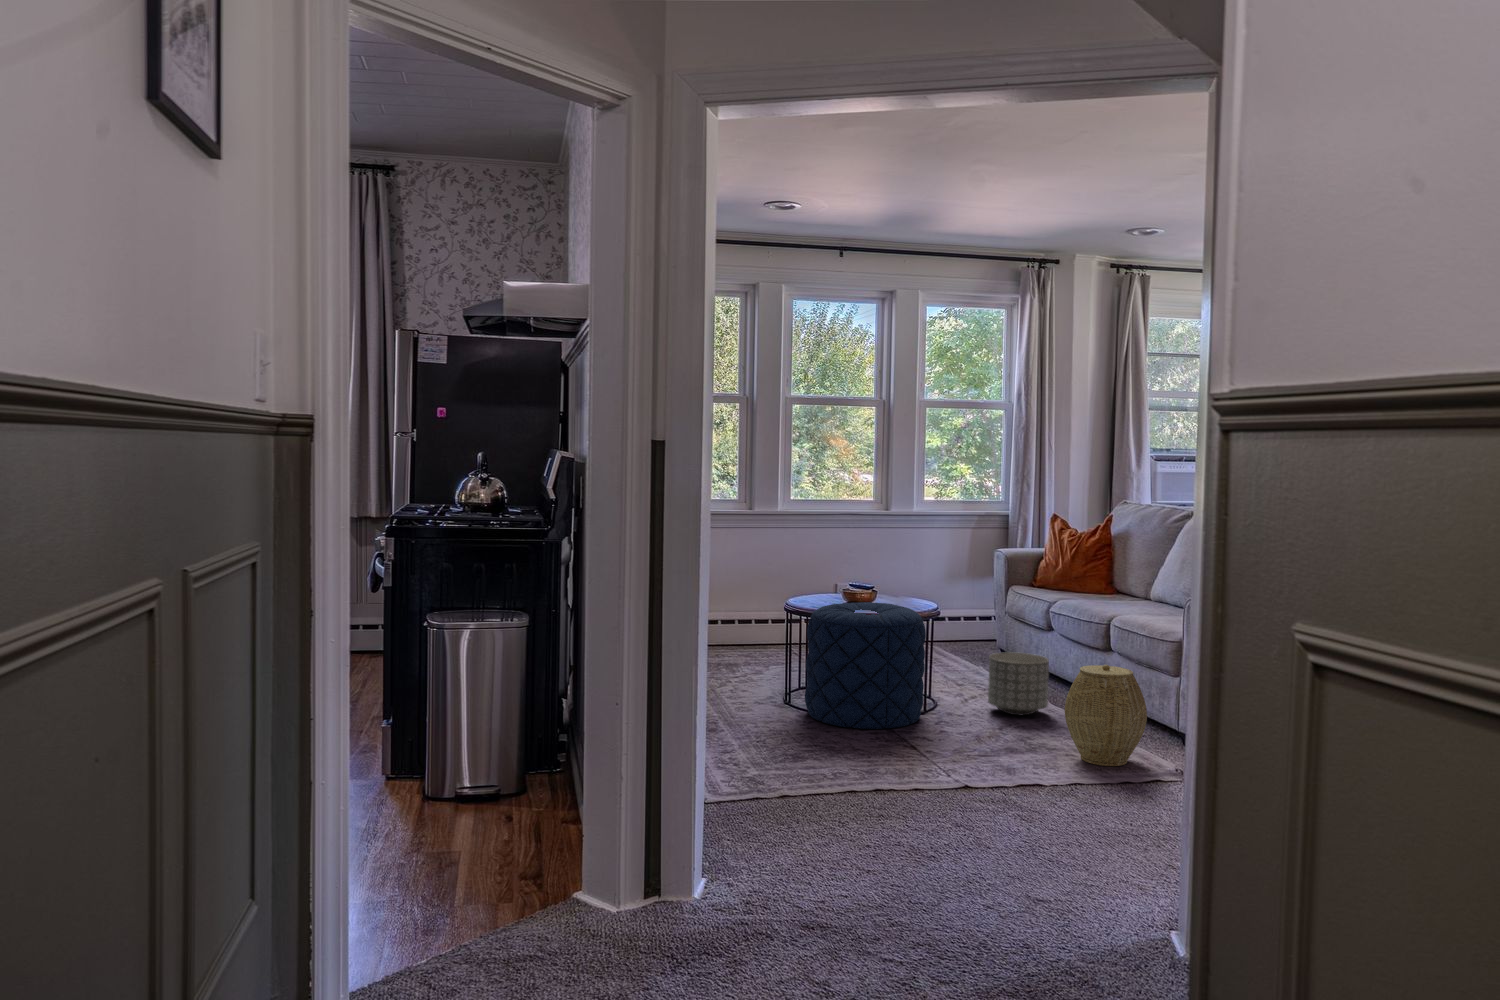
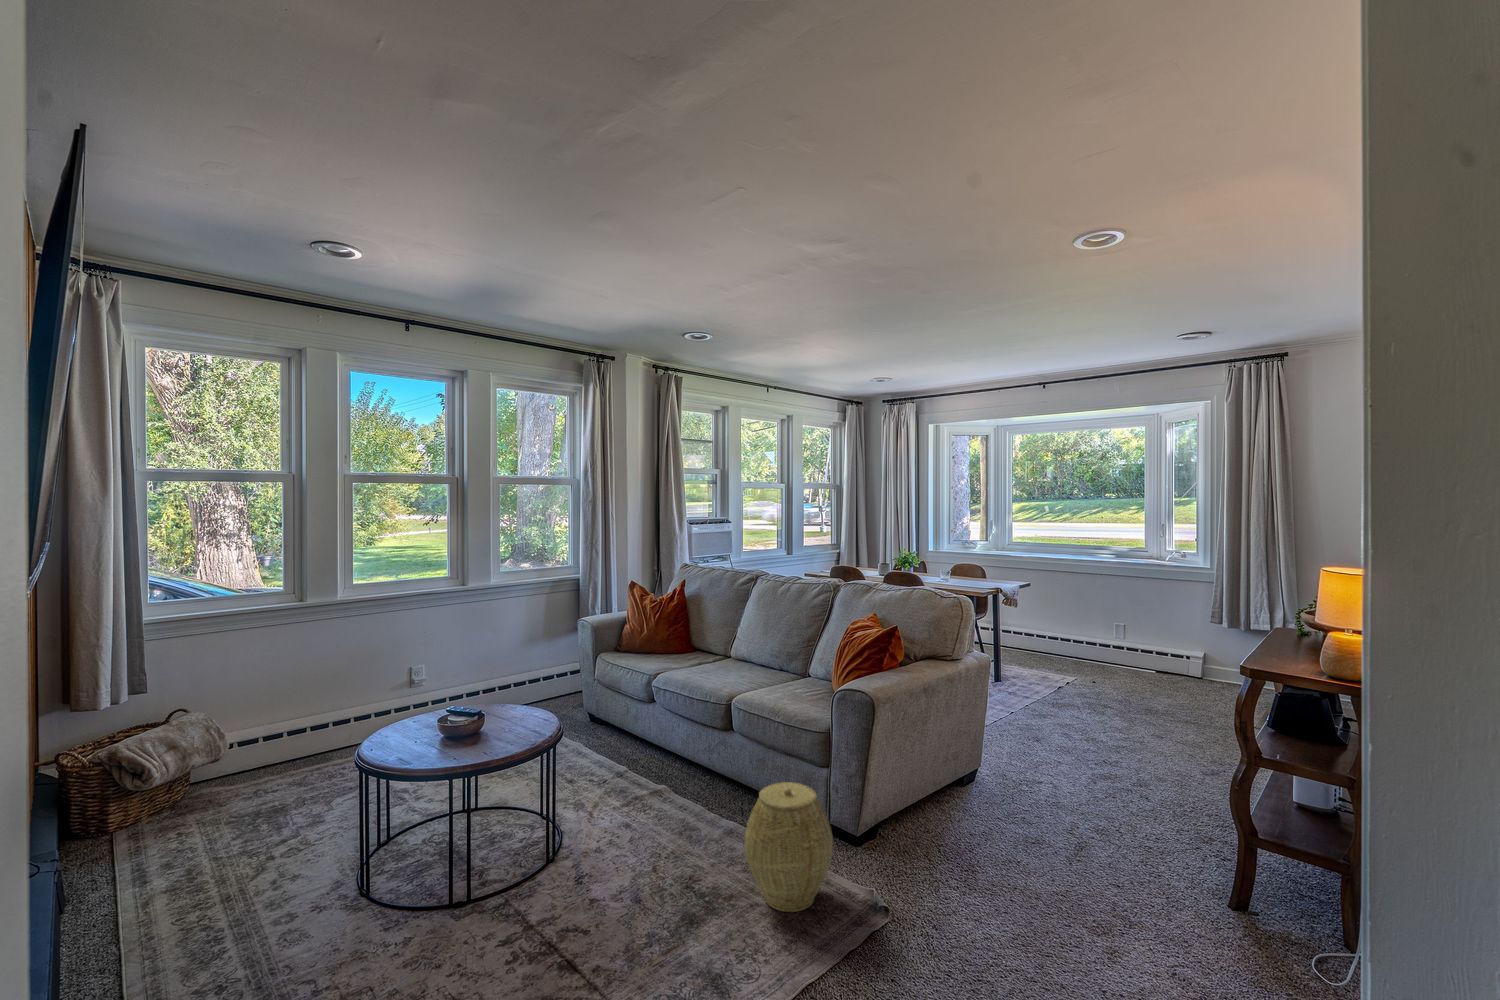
pouf: present [805,602,926,729] -> none [394,732,556,935]
planter: present [988,652,1049,715] -> none [620,749,683,826]

